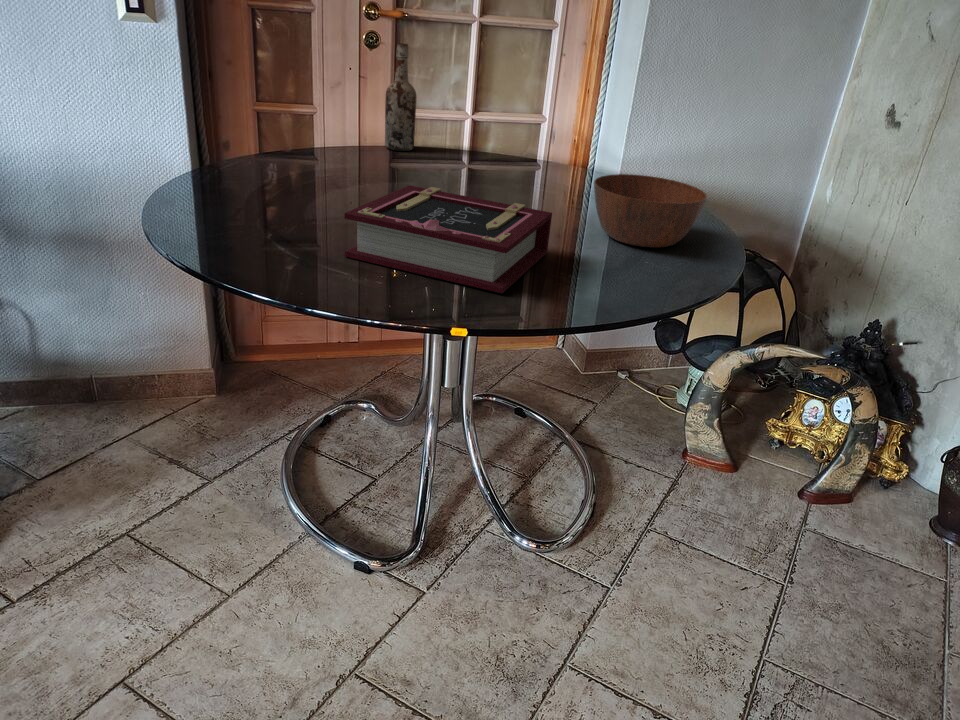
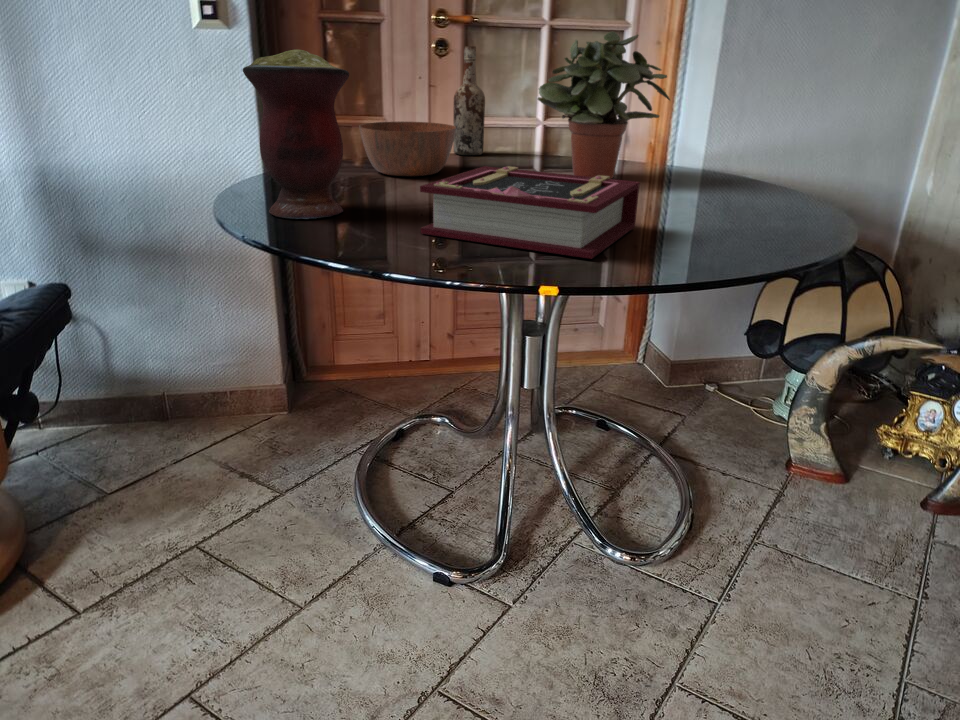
potted plant: none [465,49,590,189] -> present [538,32,670,179]
vase: none [170,69,278,235] -> present [243,50,349,219]
bowl: present [594,174,706,248] -> present [359,121,456,176]

